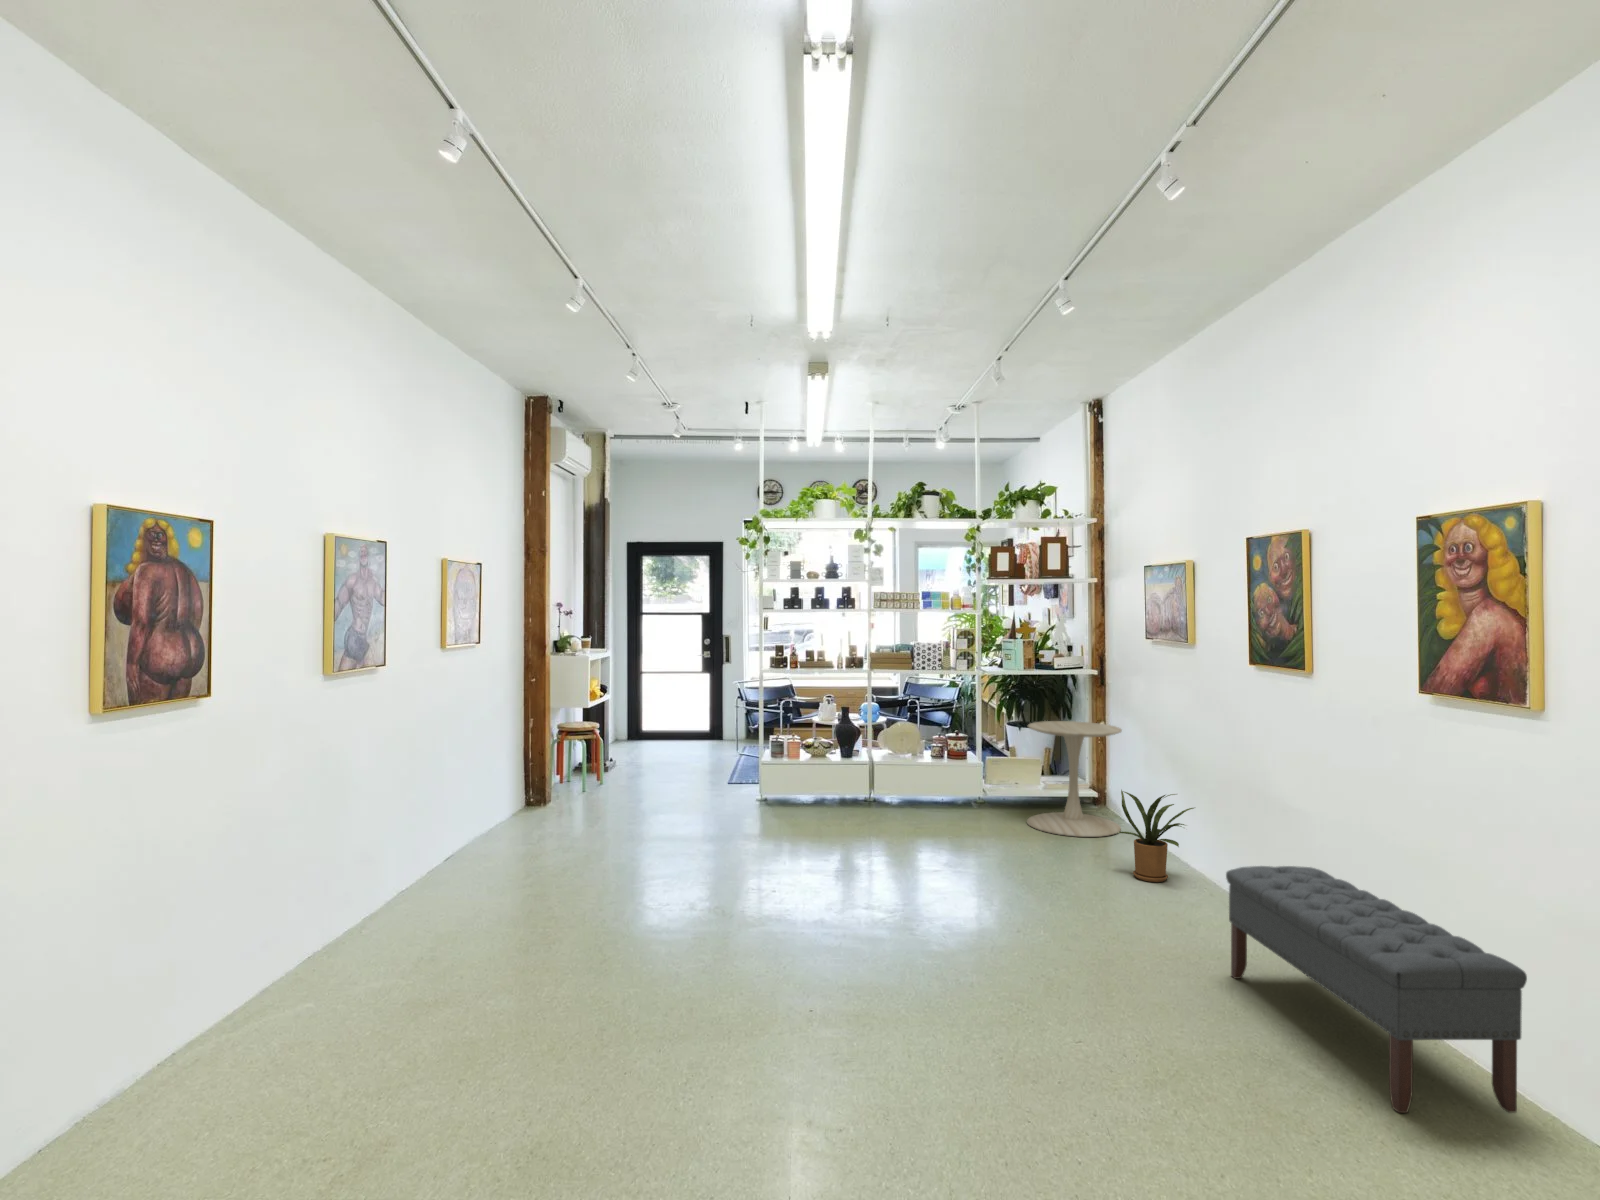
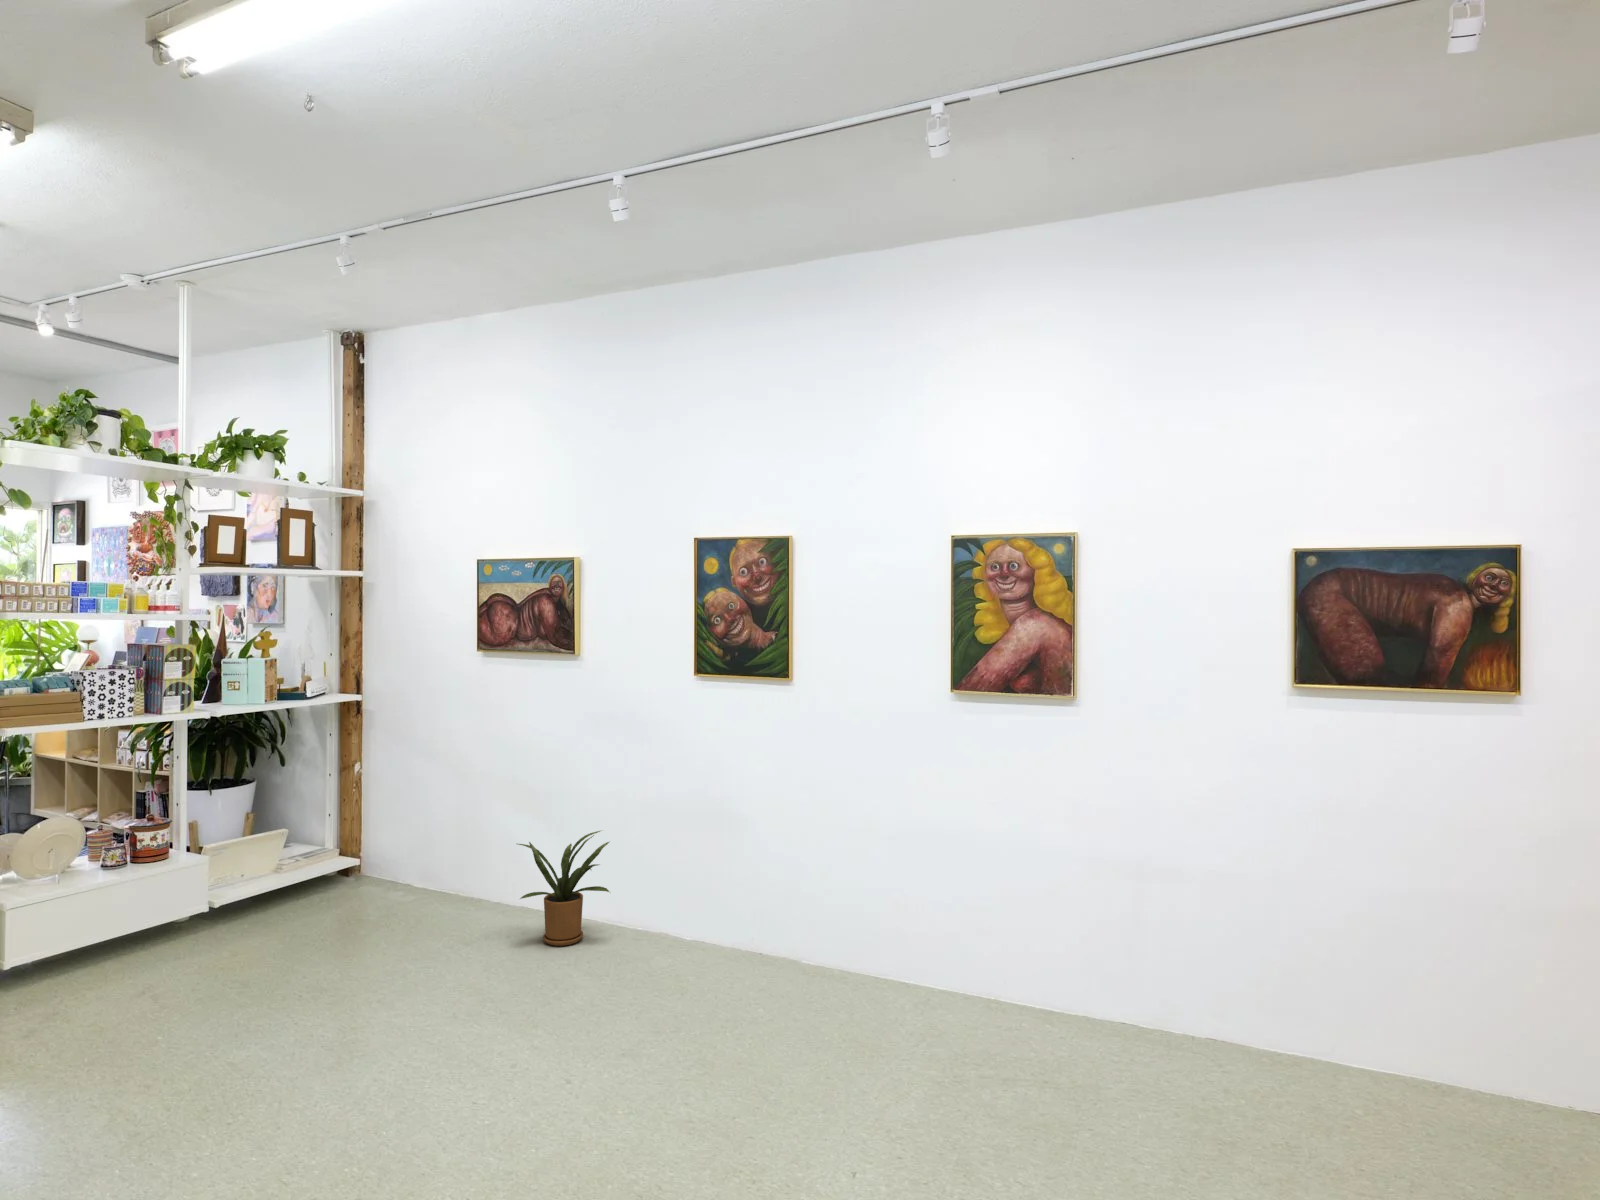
pedestal table: present [1027,721,1122,837] -> none [303,762,439,928]
bench: present [1226,866,1527,1113] -> none [798,873,1087,1067]

